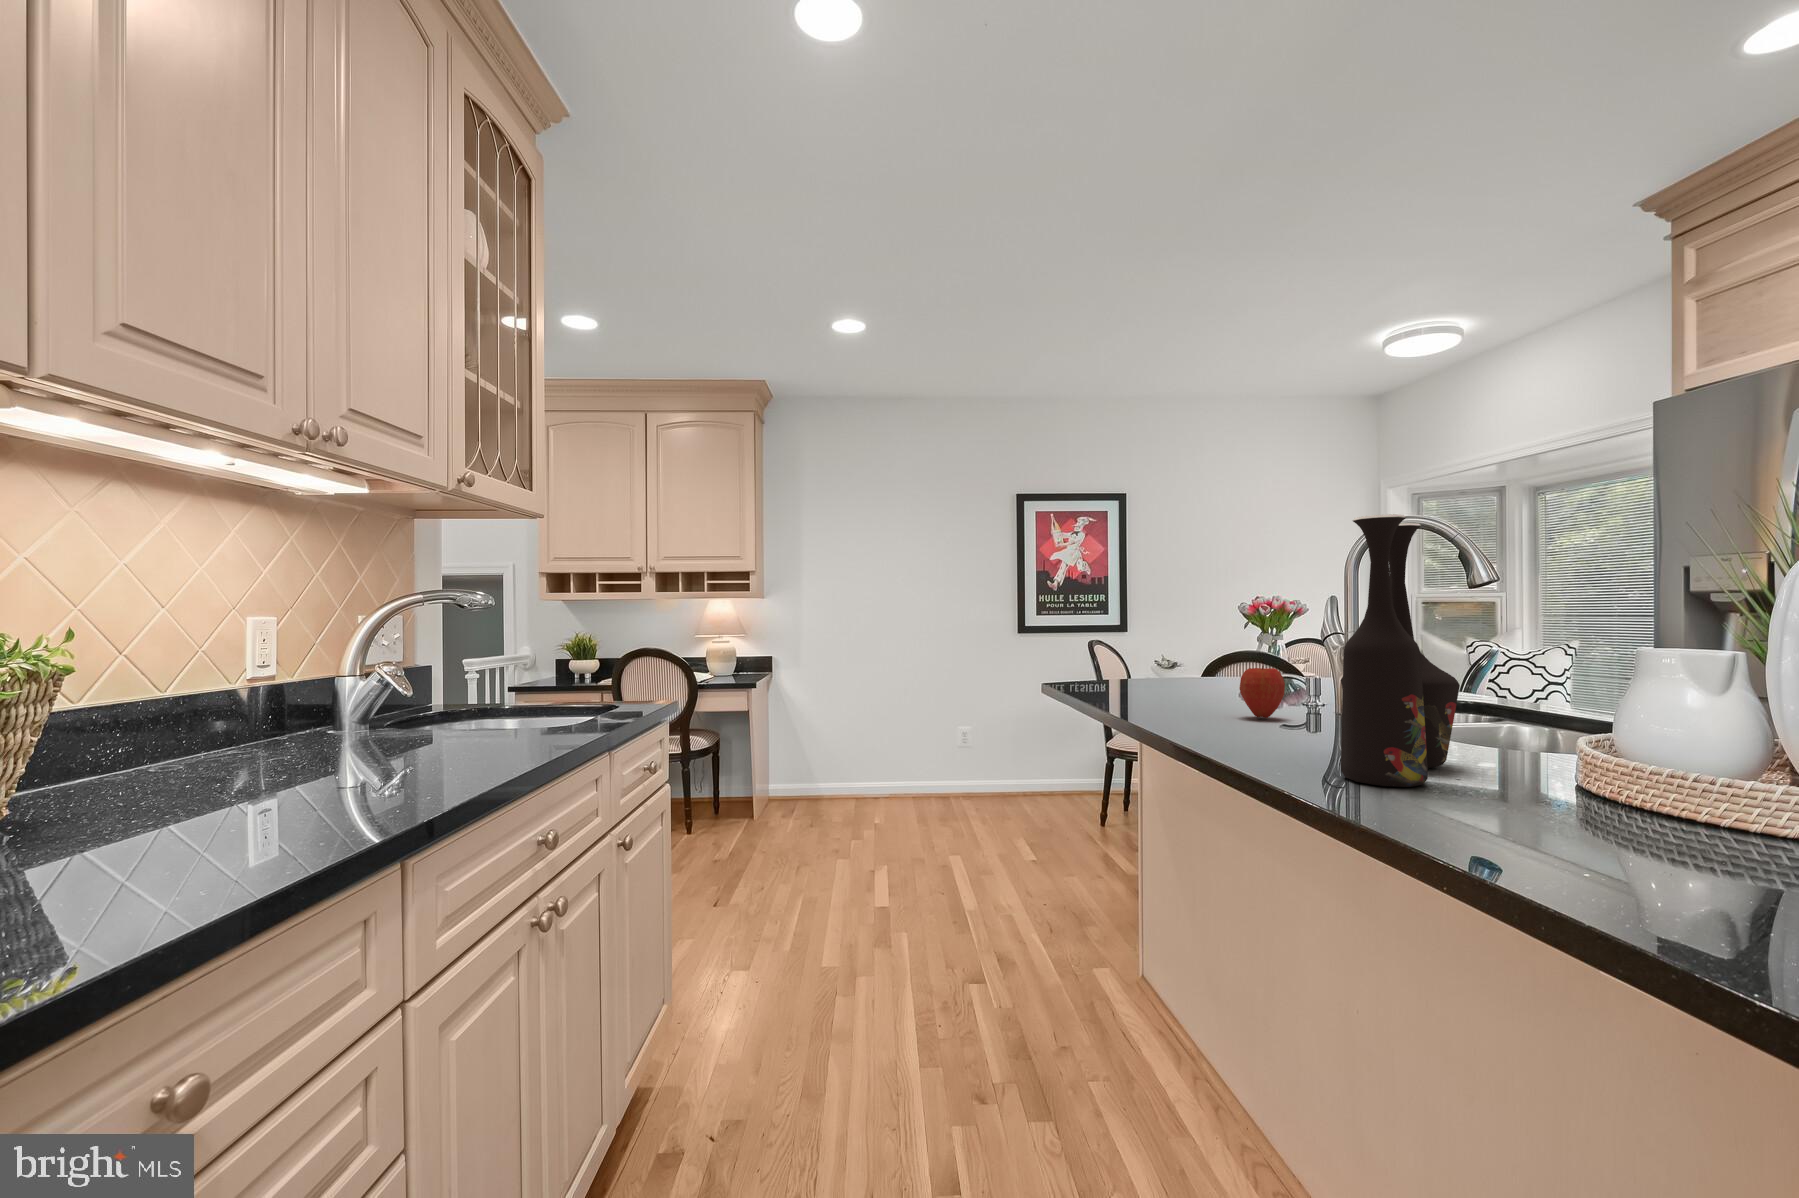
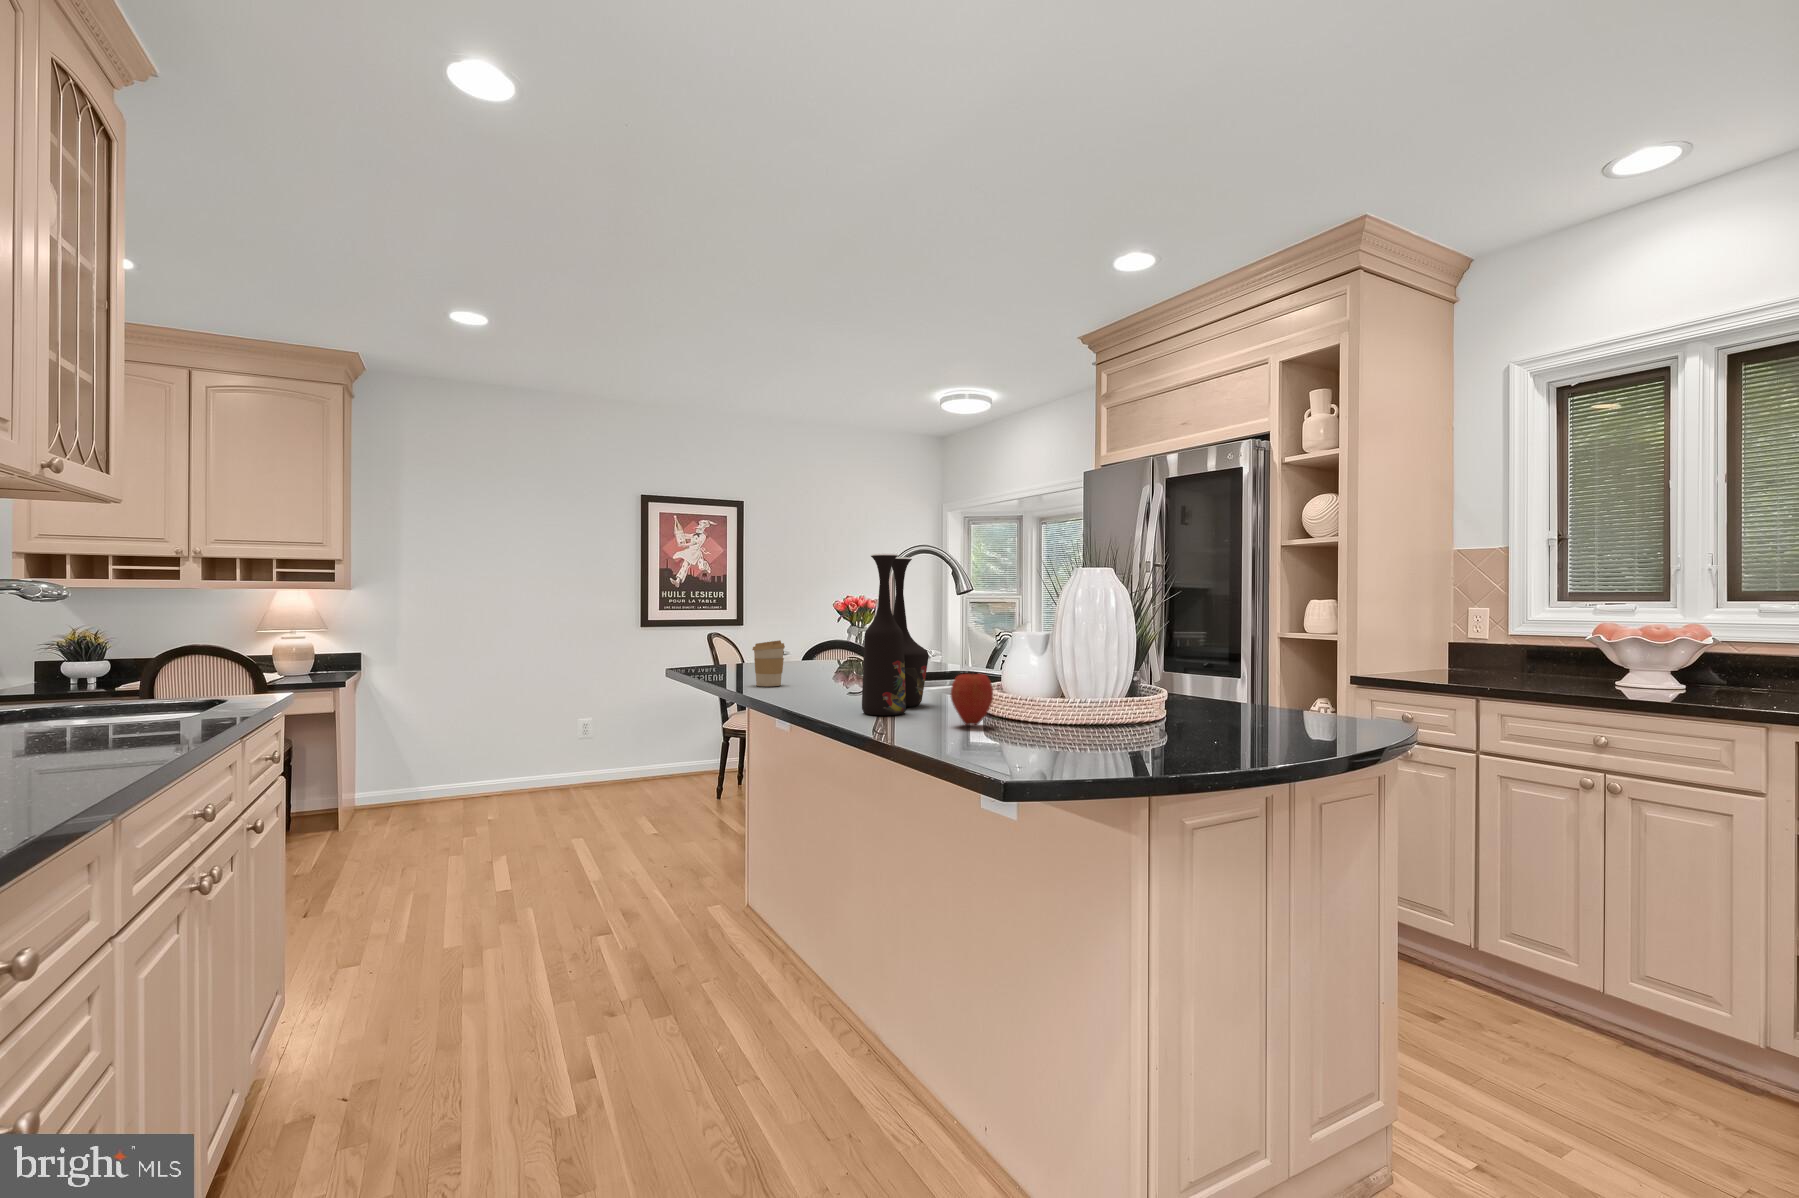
coffee cup: none [1148,653,1193,715] -> present [752,640,785,686]
apple: present [1239,666,1285,718] -> present [951,673,993,725]

